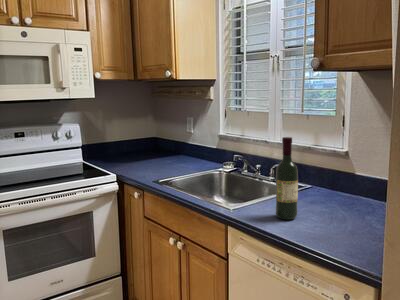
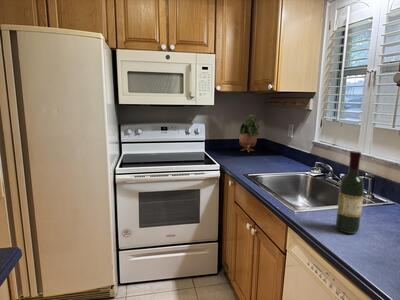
potted plant: none [126,107,150,156] -> present [239,115,260,152]

